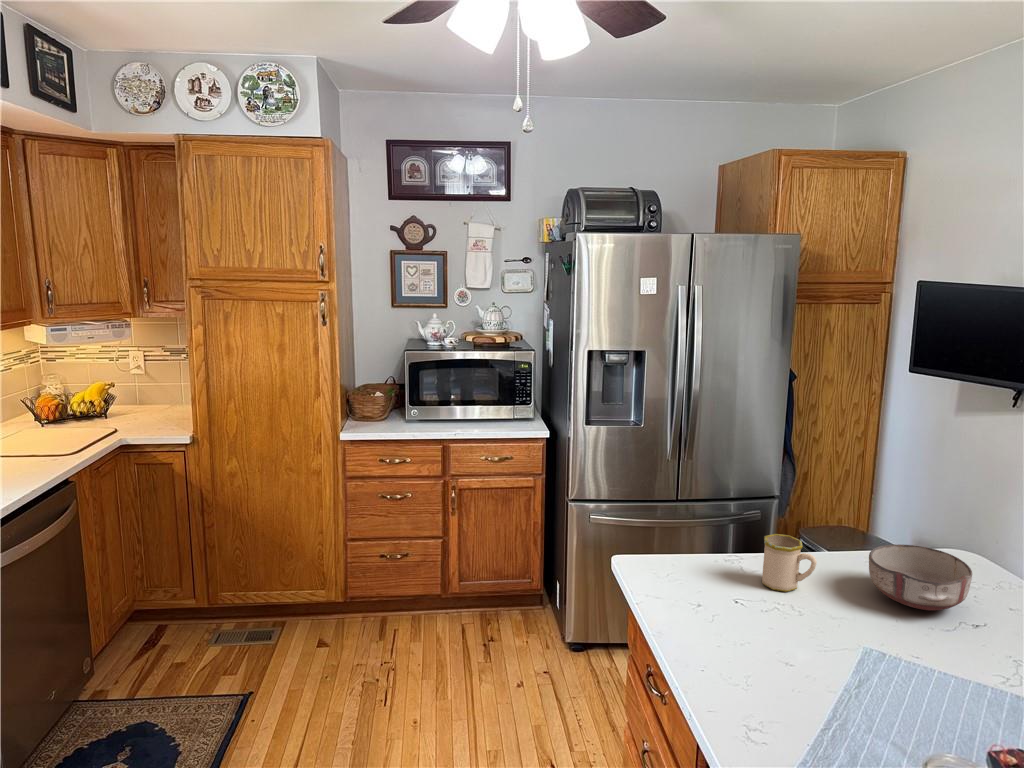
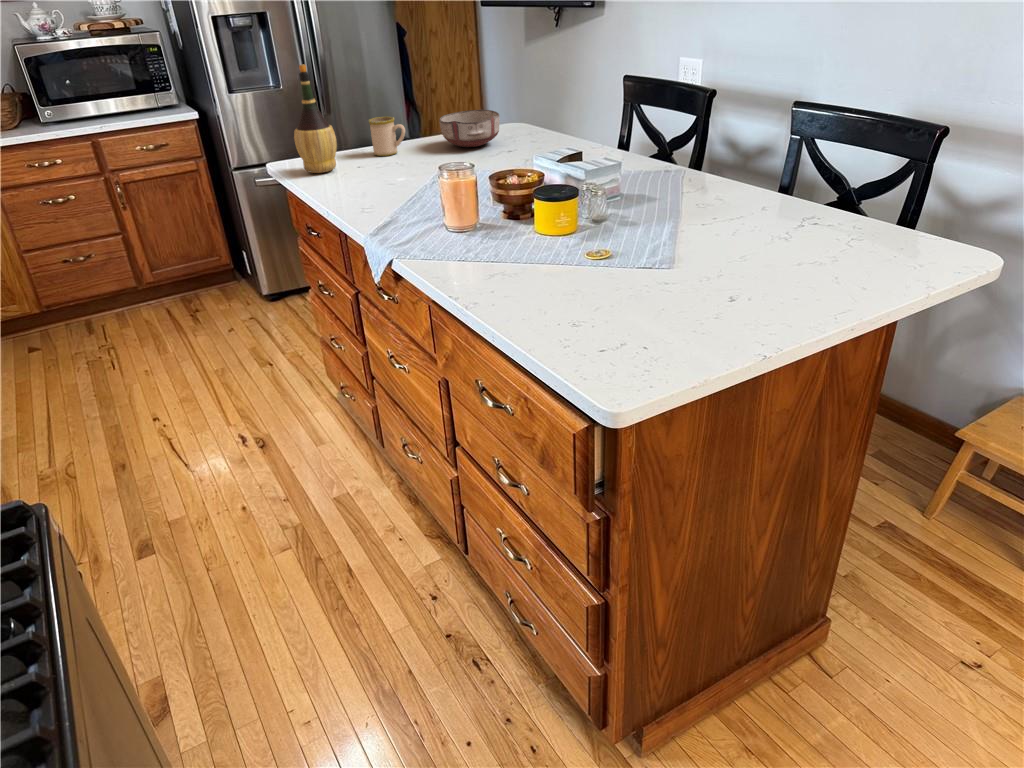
wine bottle: none [661,470,719,611] -> present [294,64,337,173]

